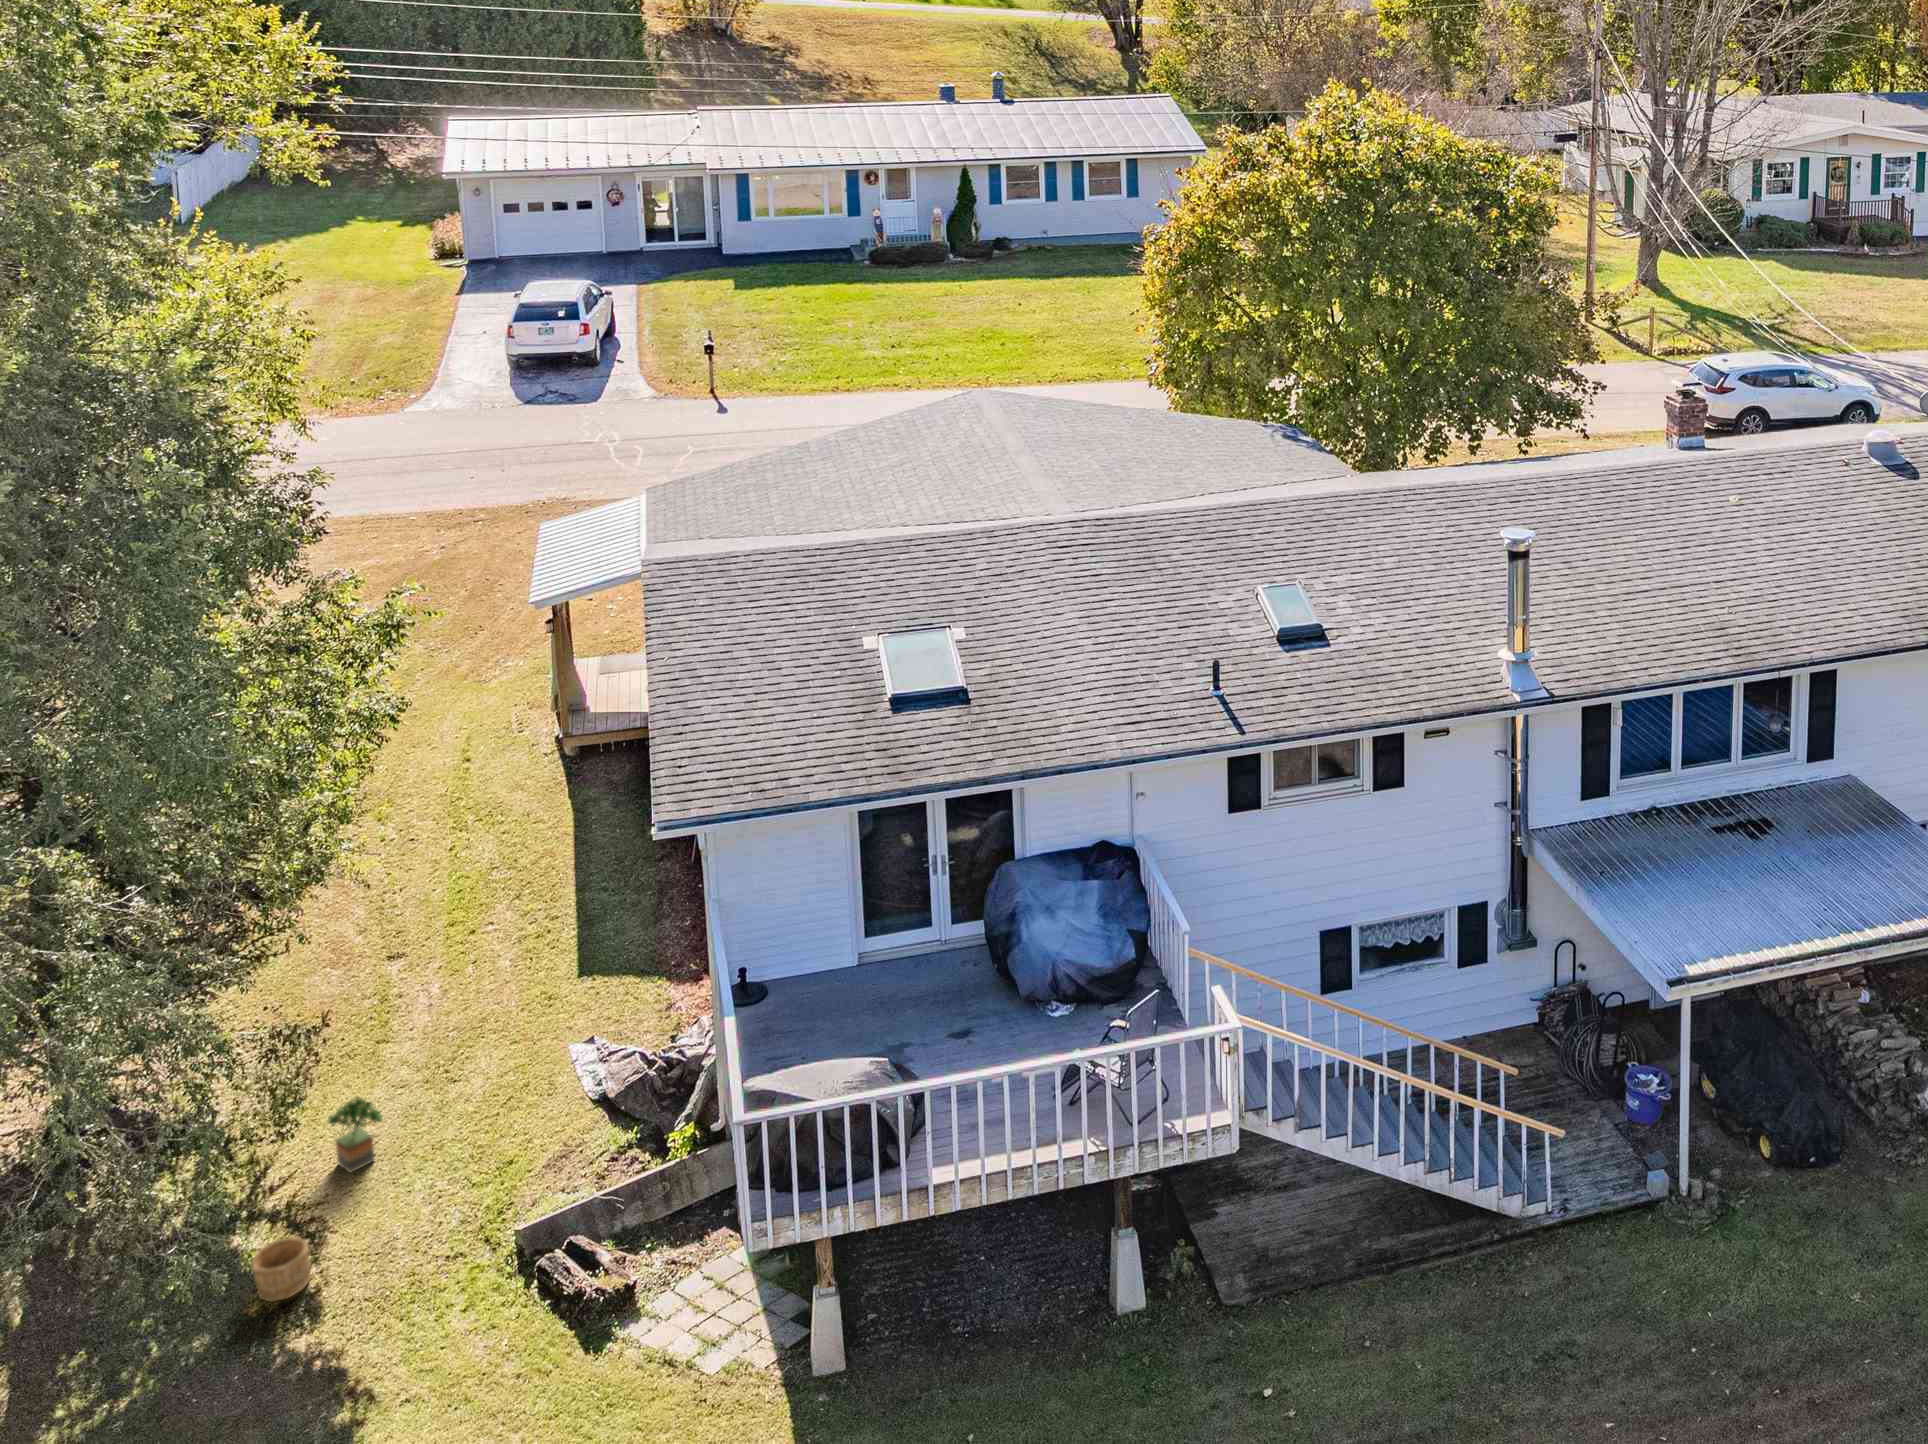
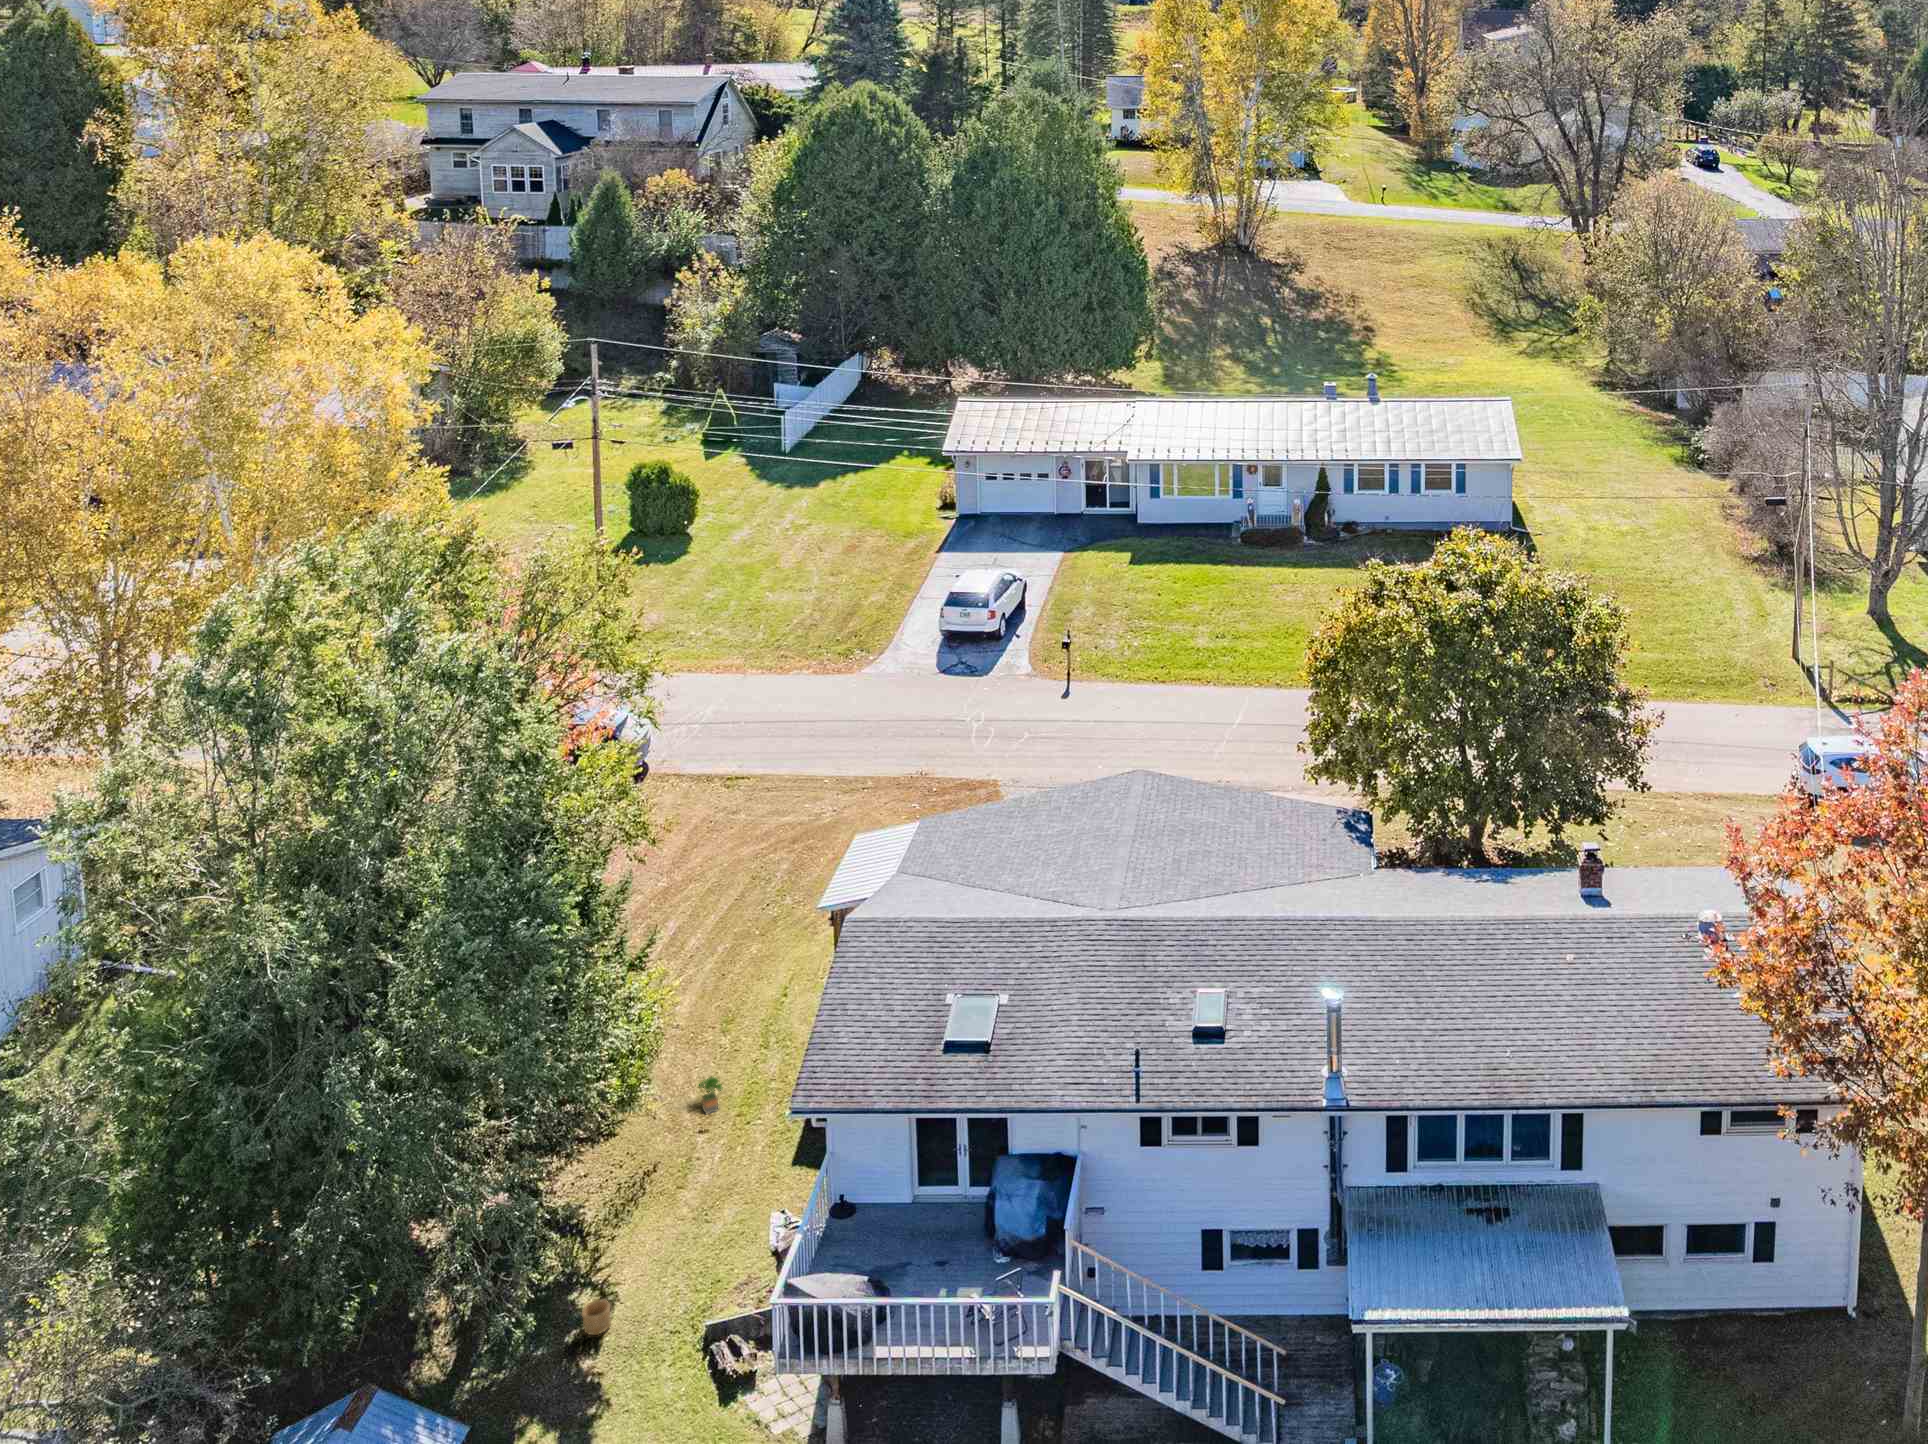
potted tree: present [328,1098,382,1172] -> present [699,1077,723,1114]

